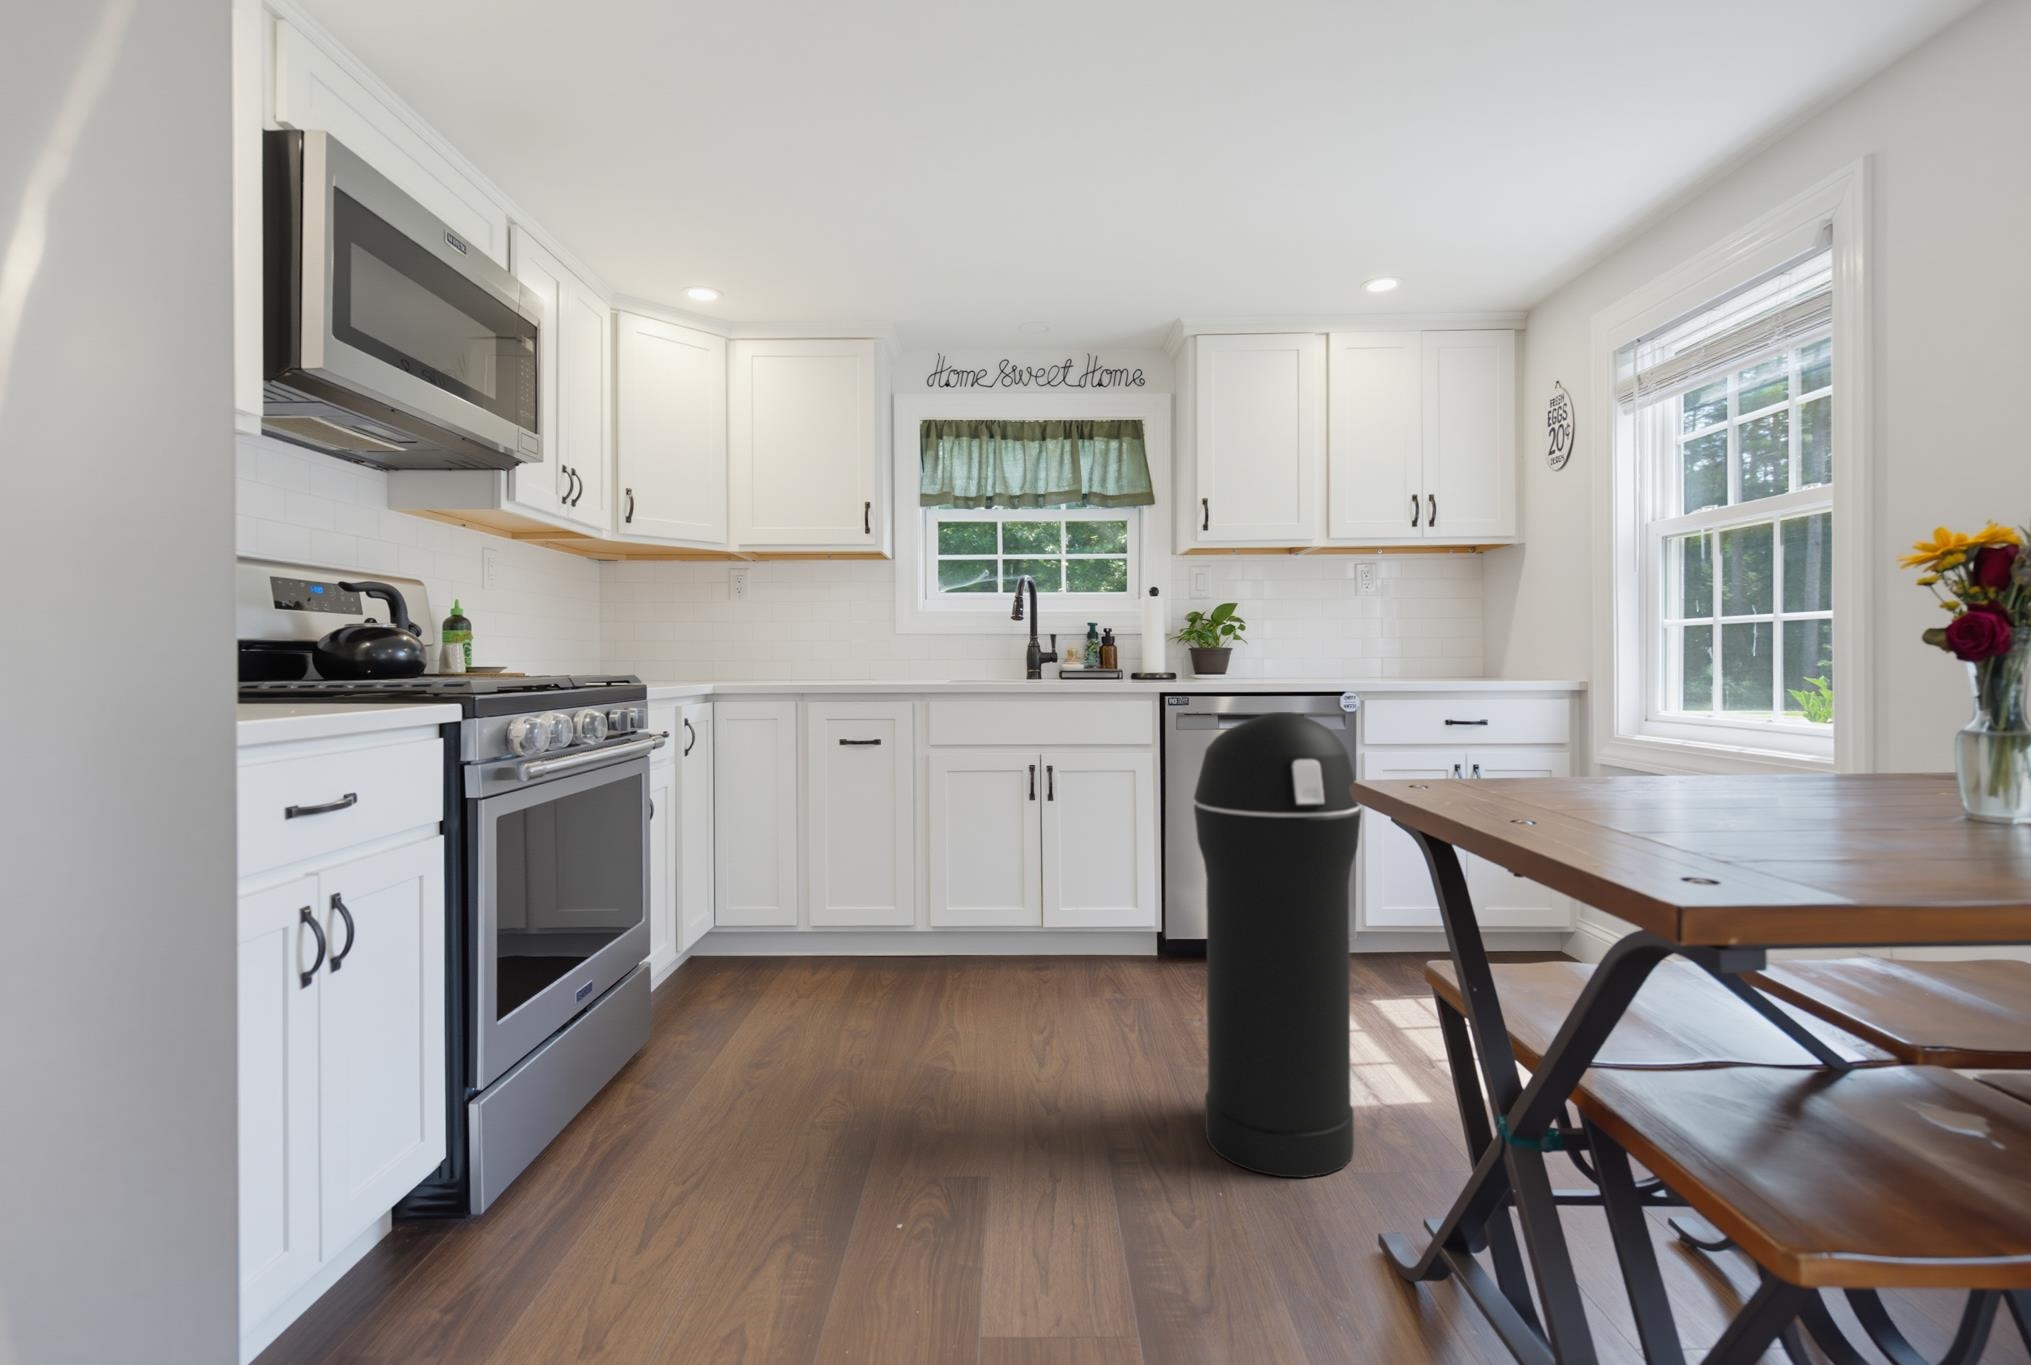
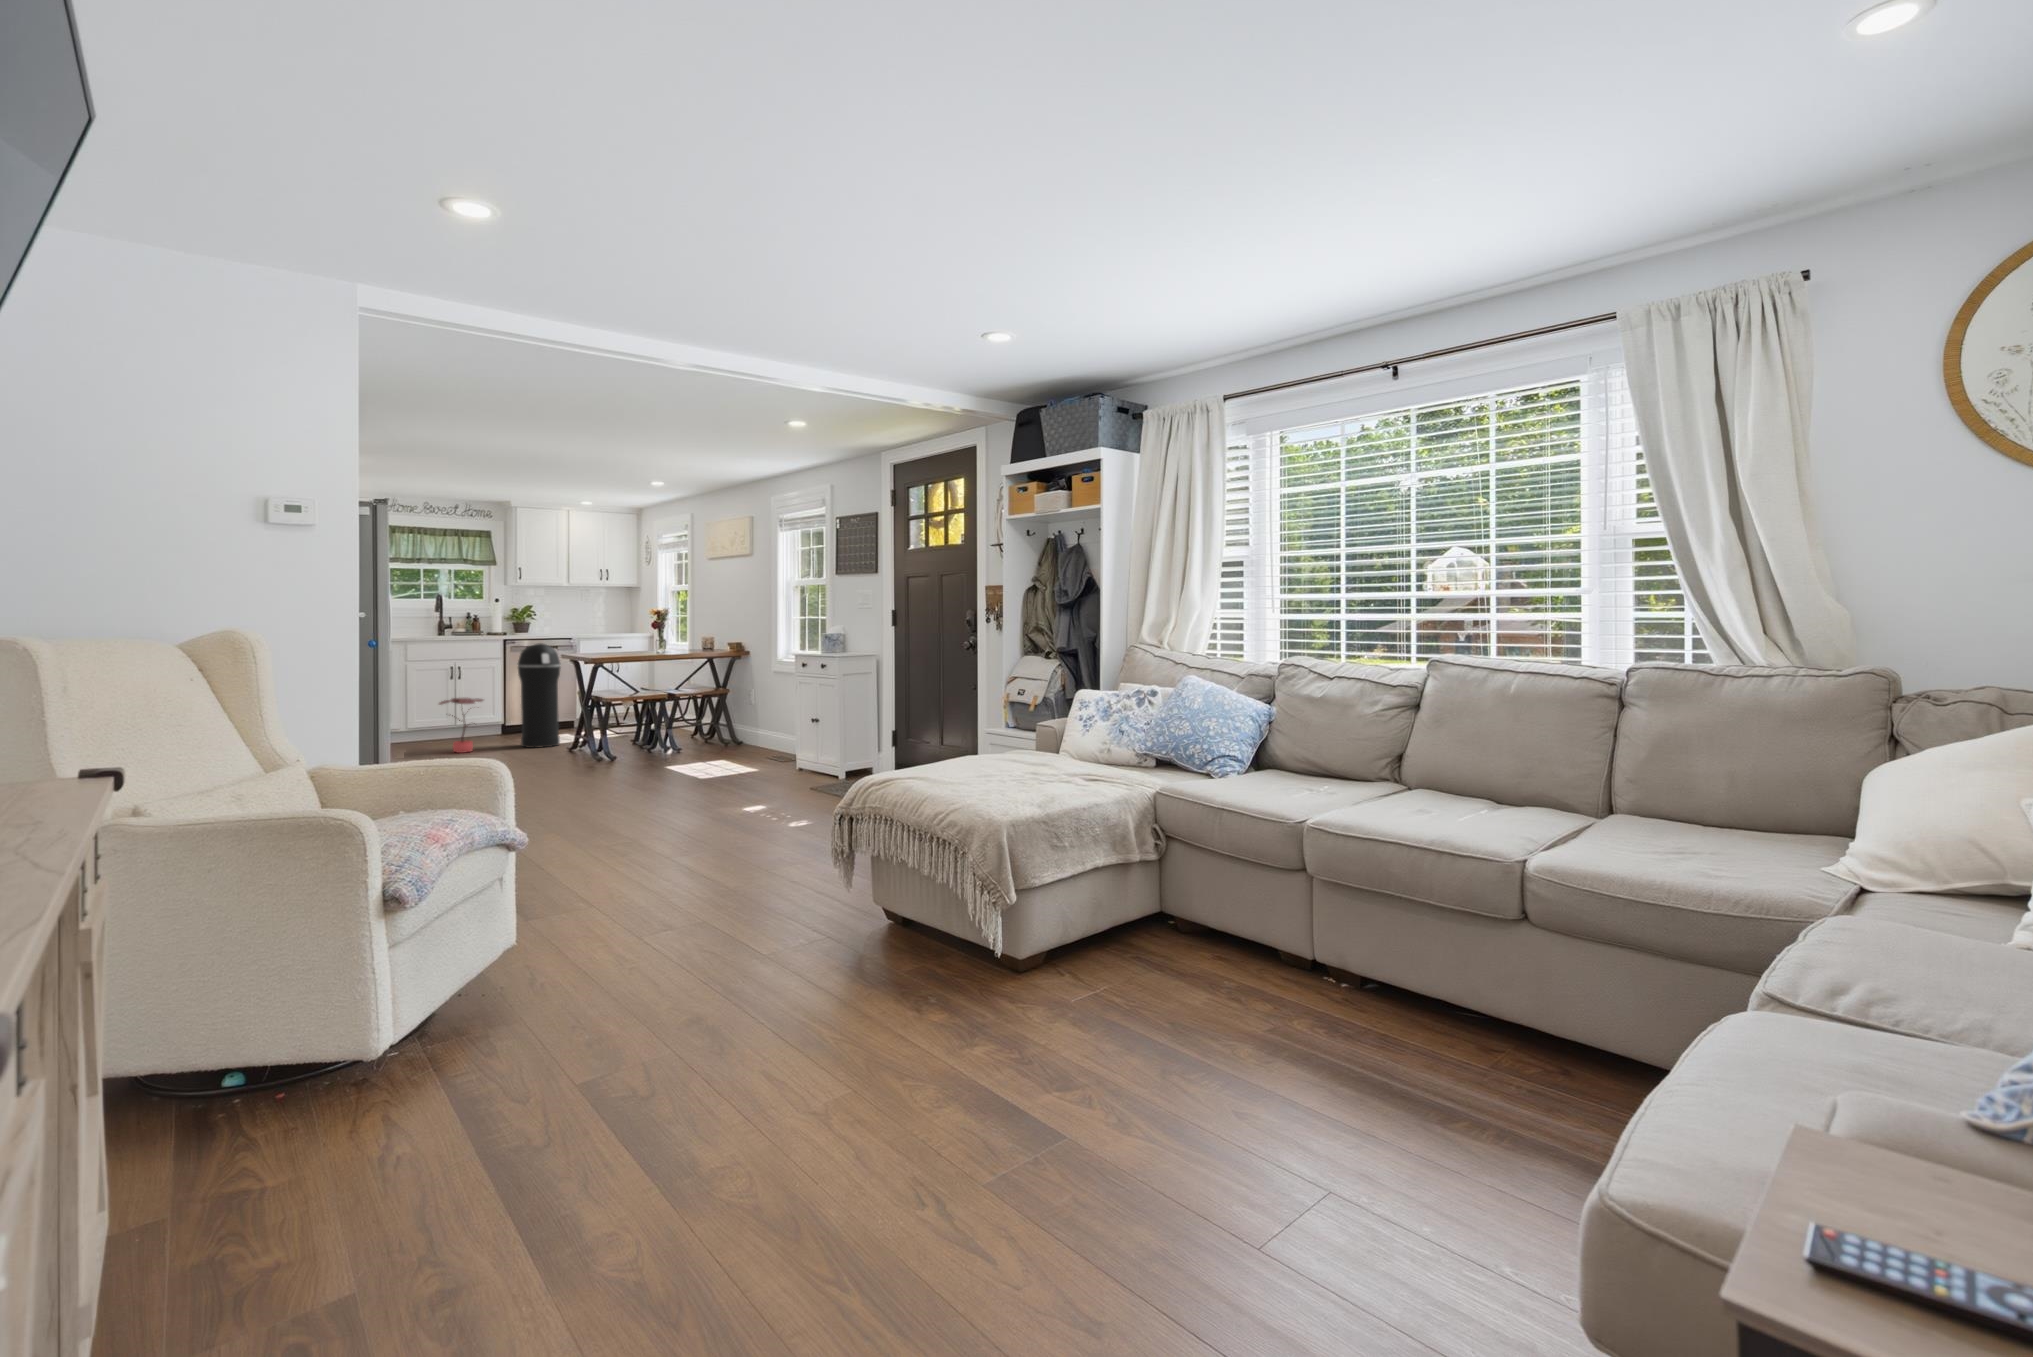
potted plant: none [897,930,1069,1178] -> present [439,698,483,753]

